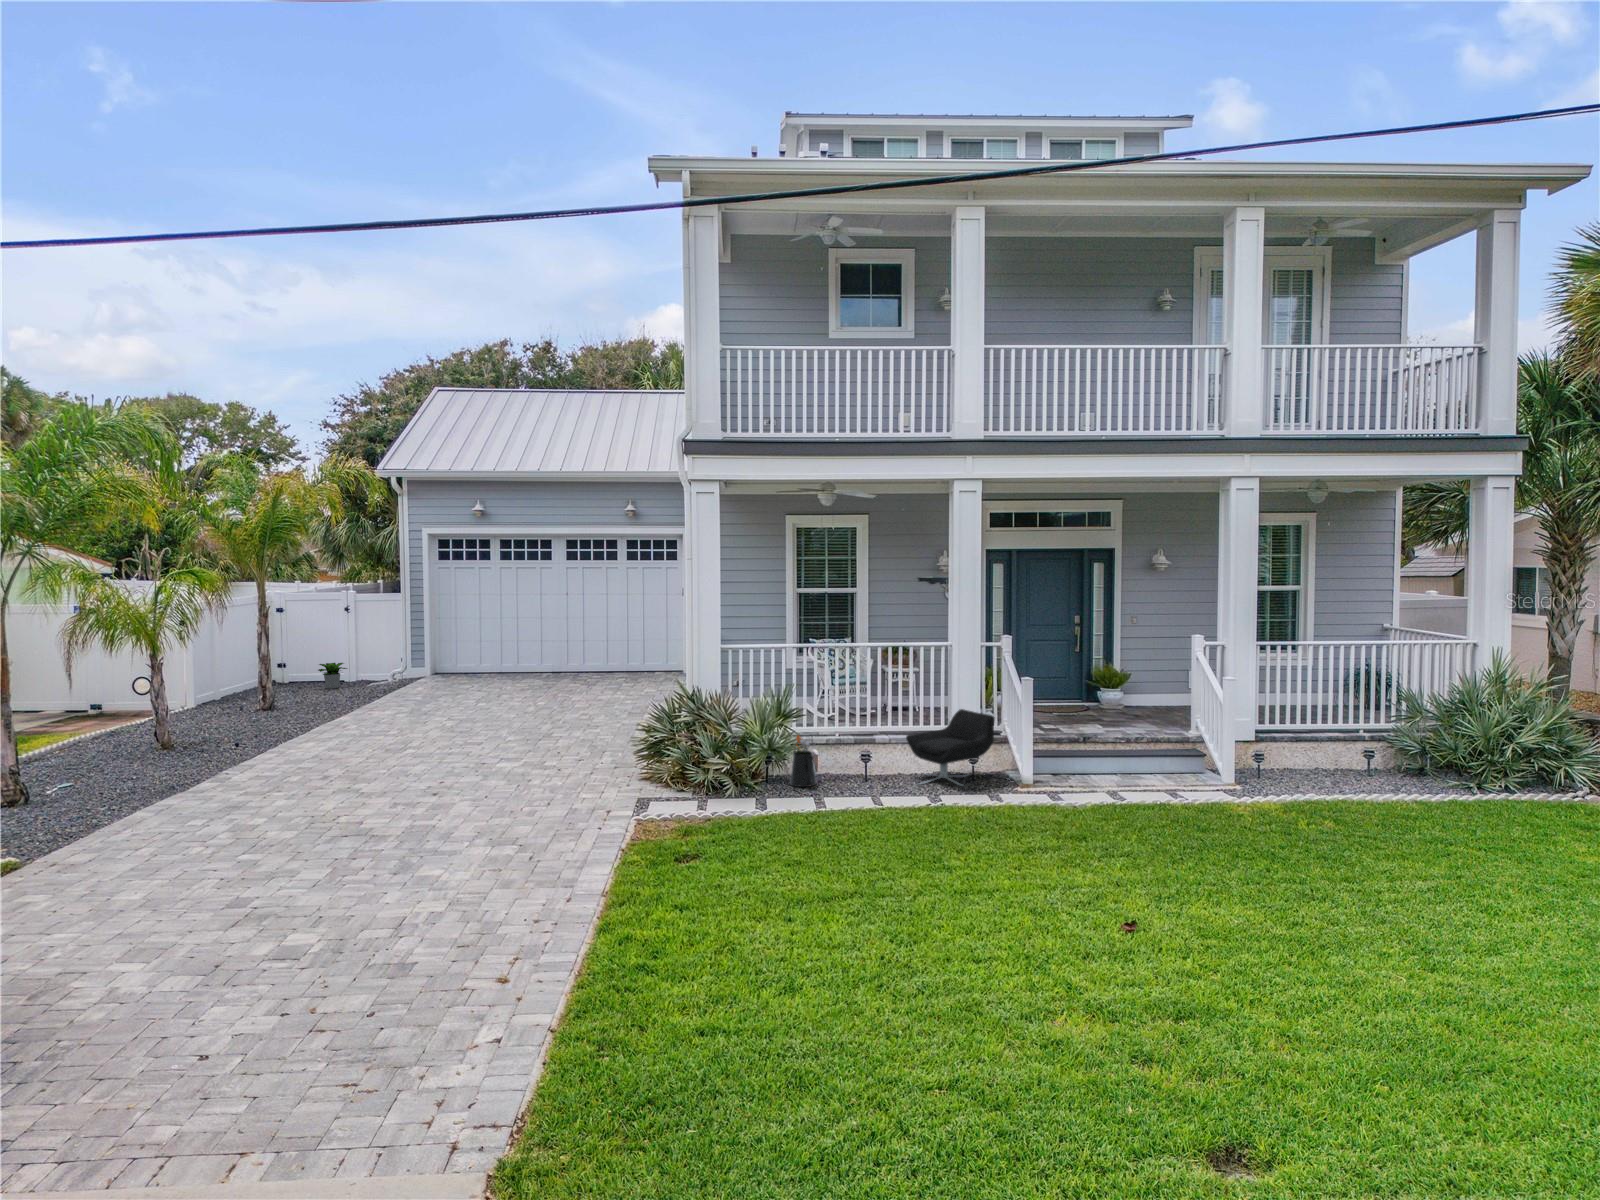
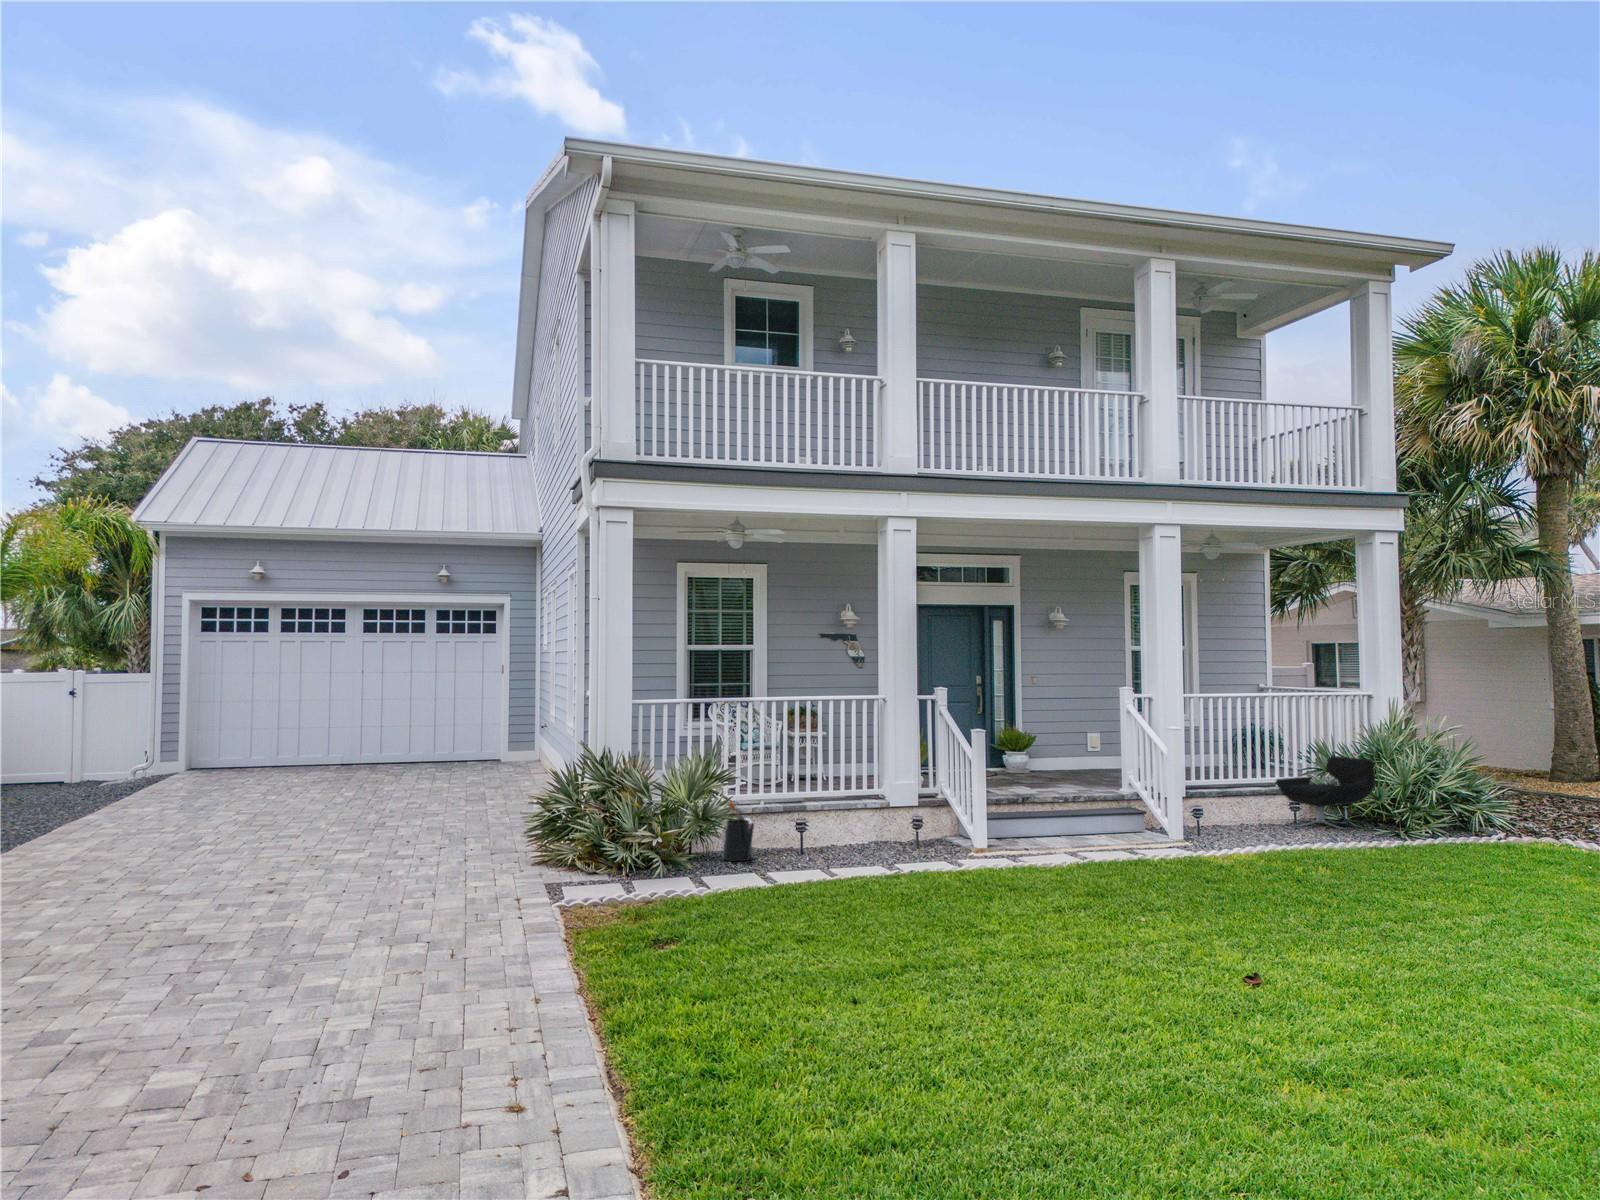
potted plant: present [318,663,347,689] -> none [19,760,66,794]
lounge chair: present [906,709,995,786] -> present [1276,756,1375,829]

